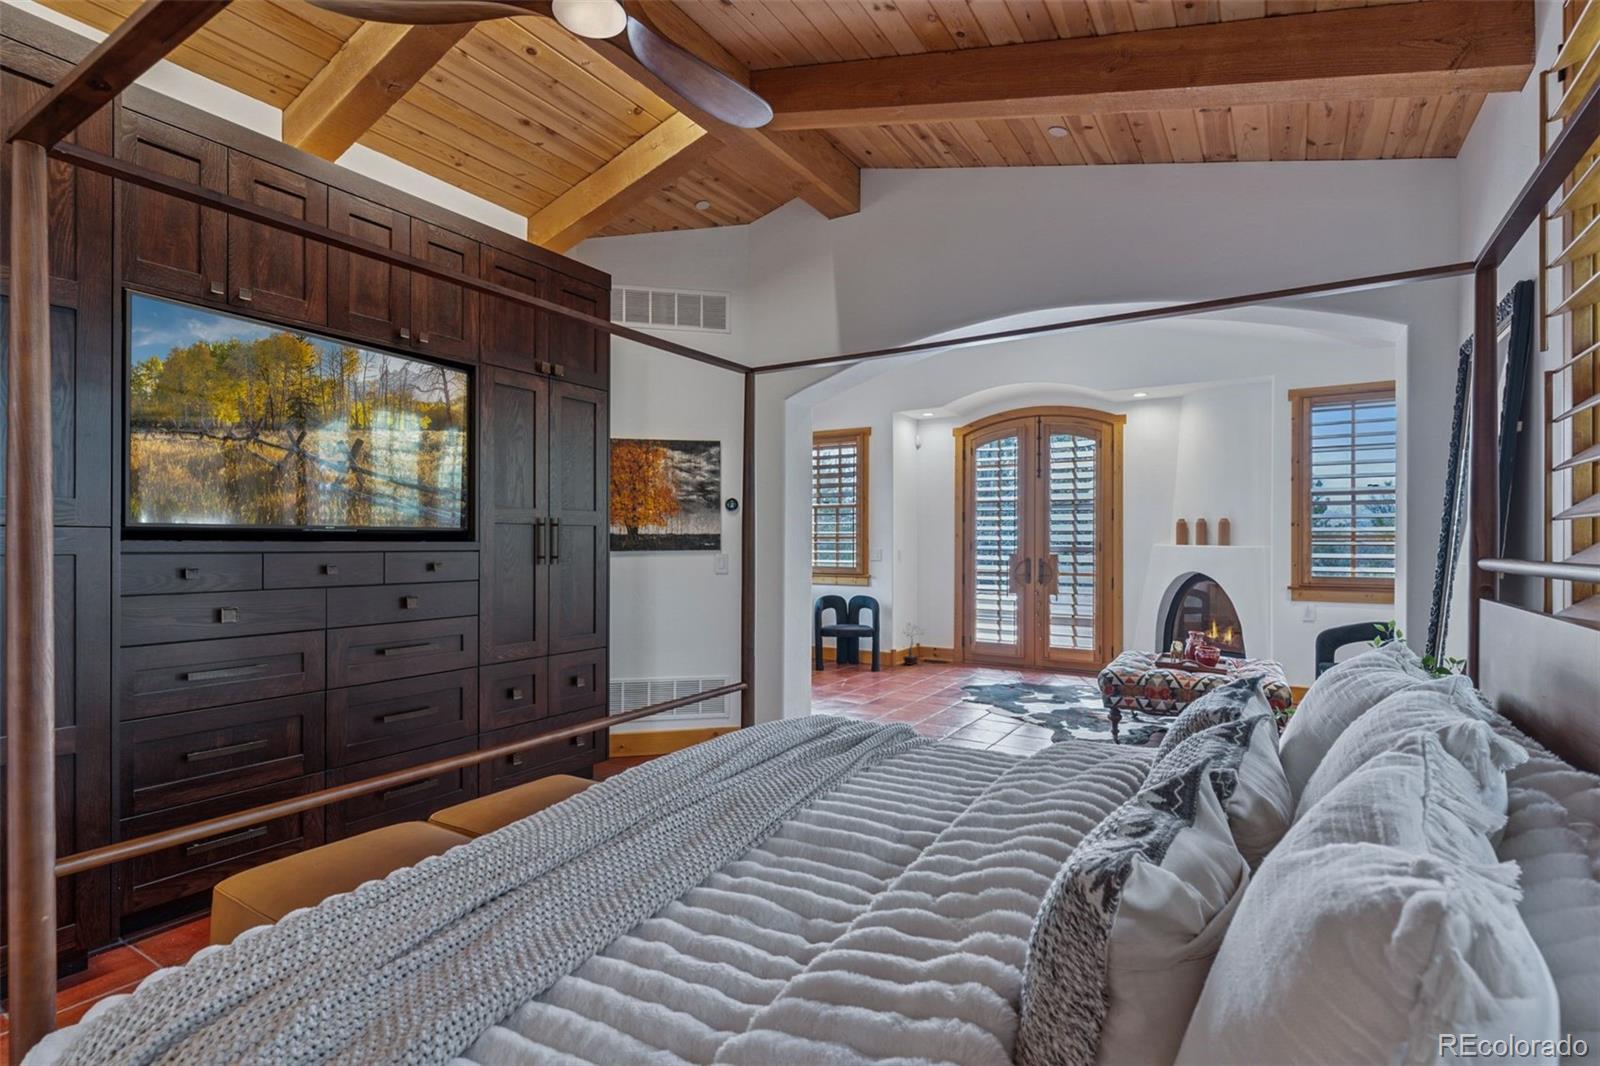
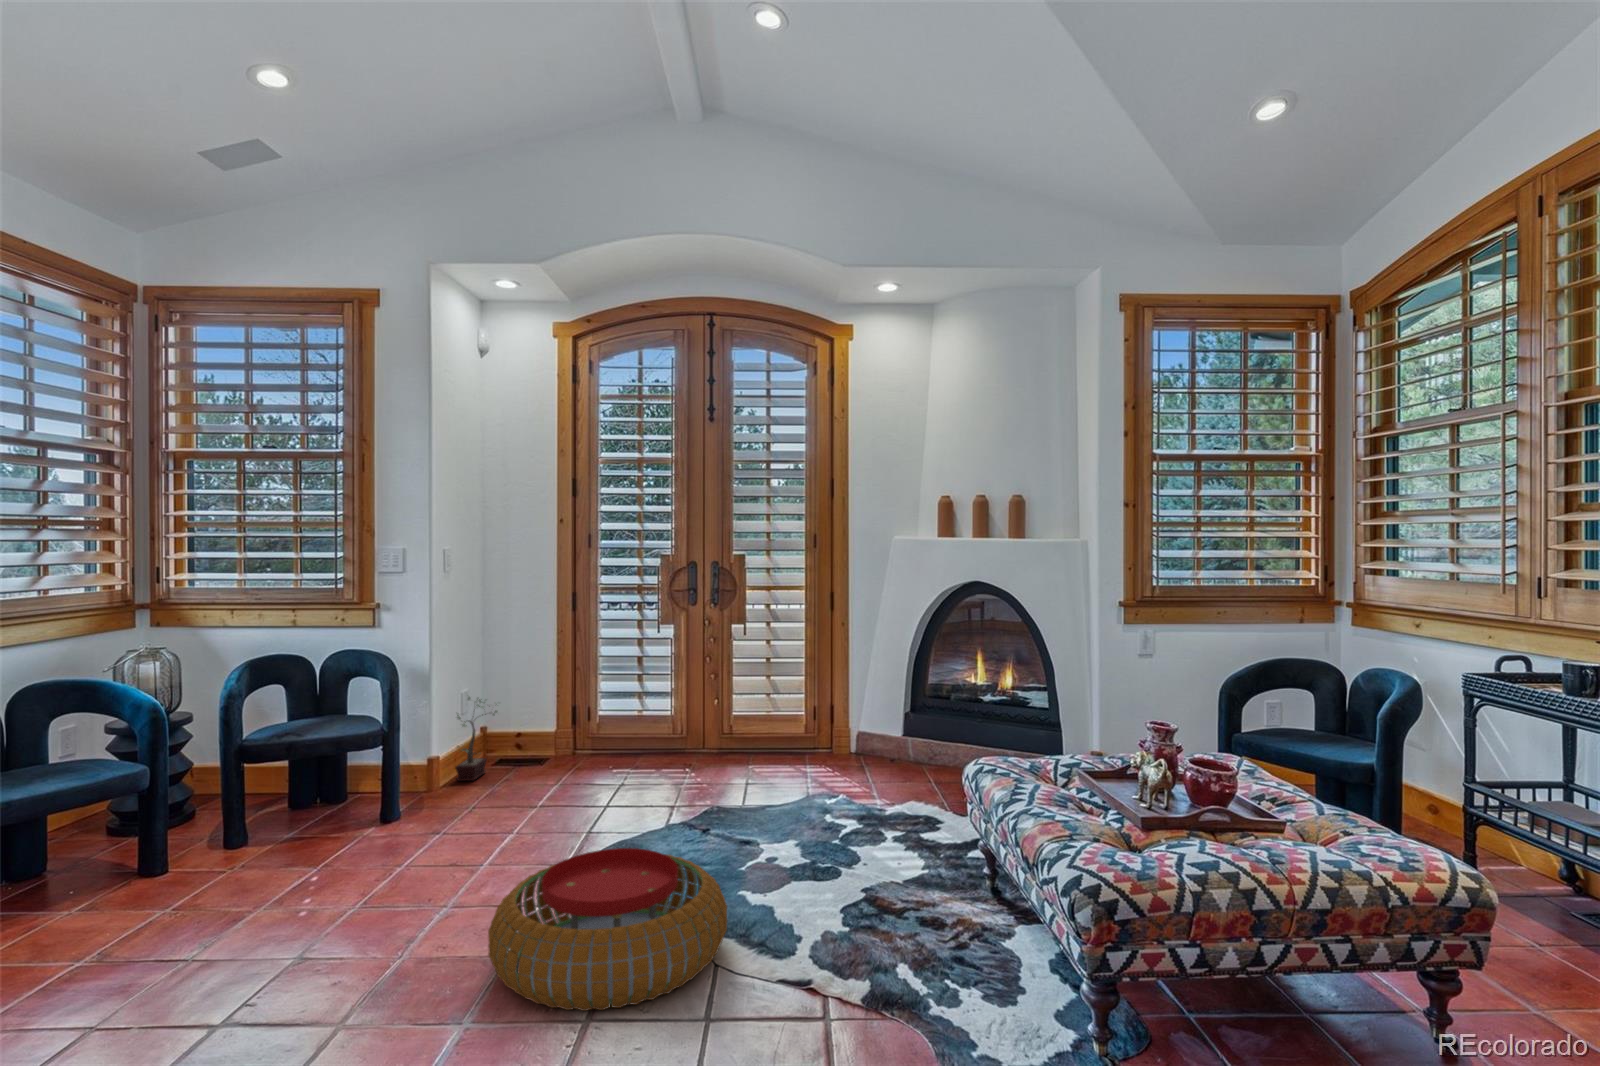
pouf: none [903,669,995,713] -> present [488,848,727,1011]

